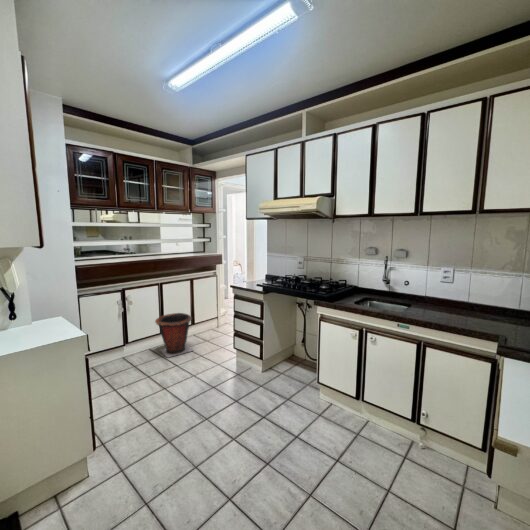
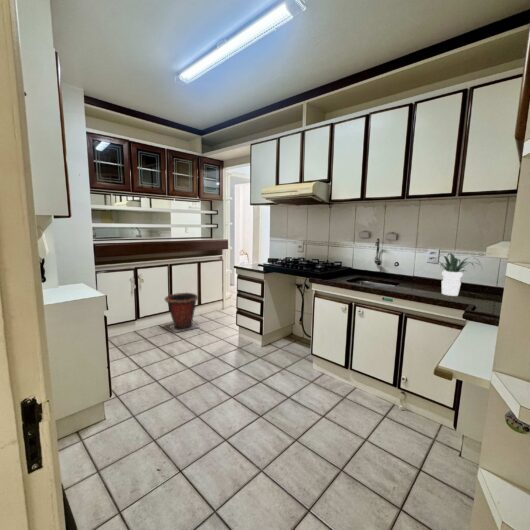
potted plant: none [442,275,511,323] -> present [439,253,473,296]

